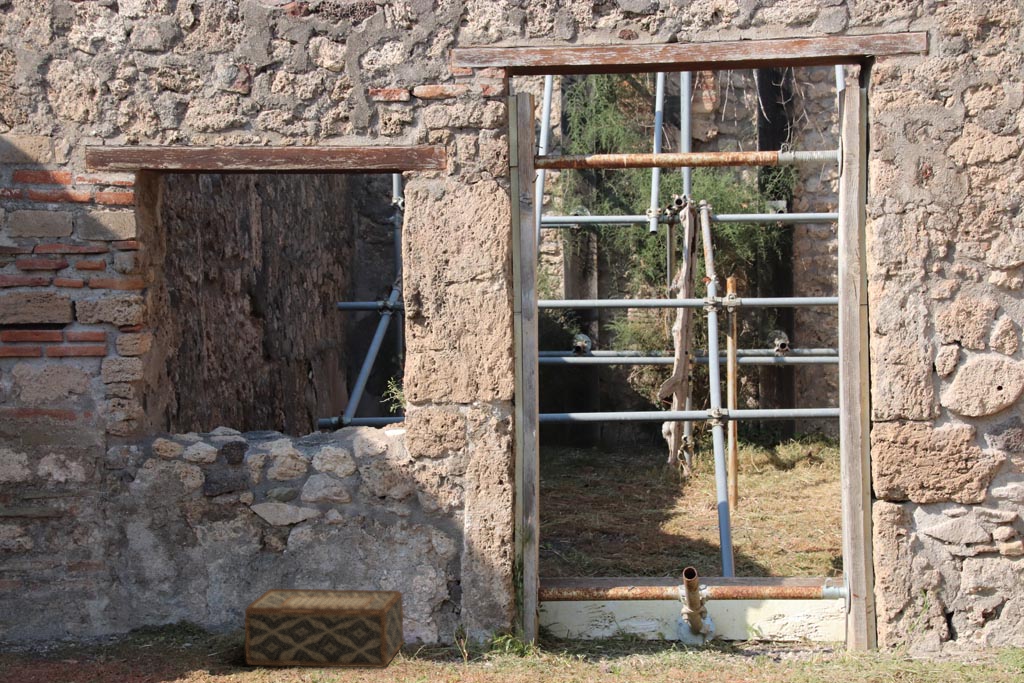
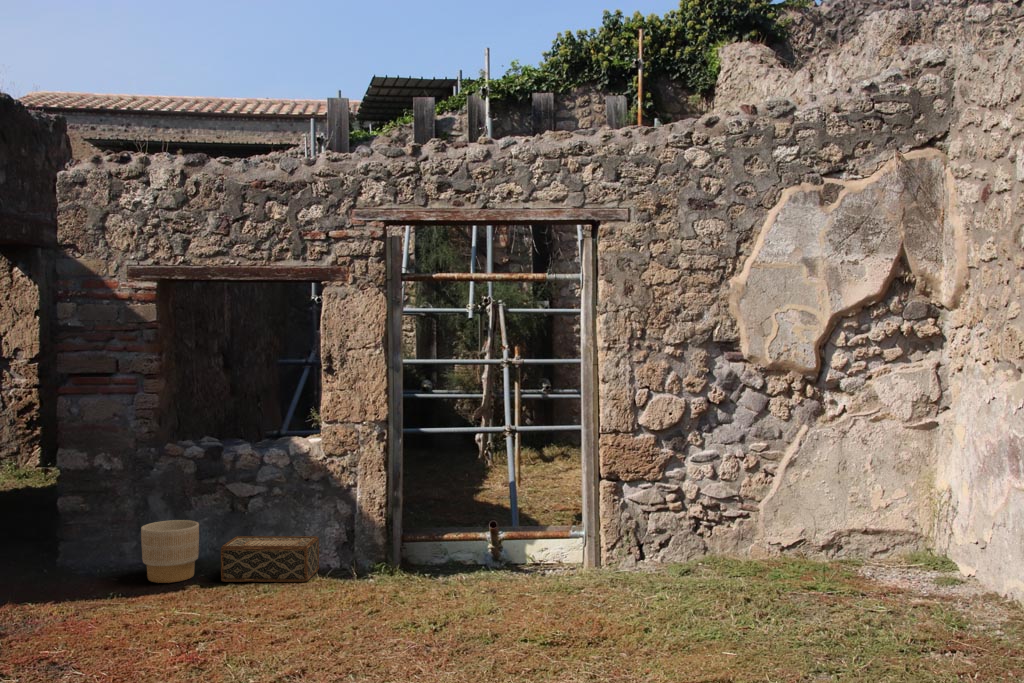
planter: none [117,562,209,665] -> present [141,520,199,583]

